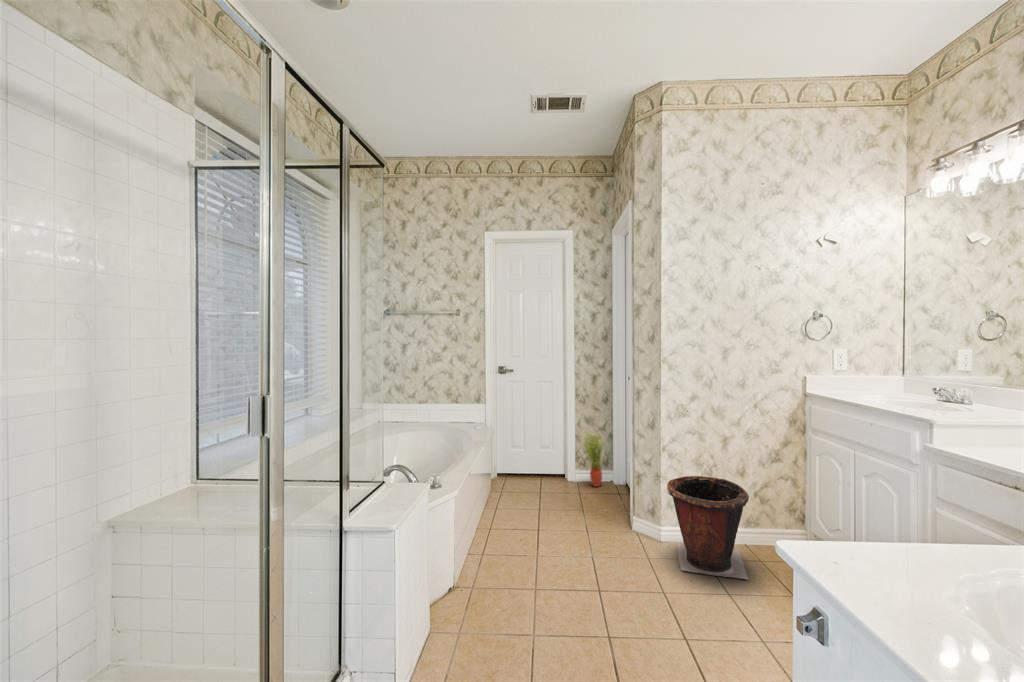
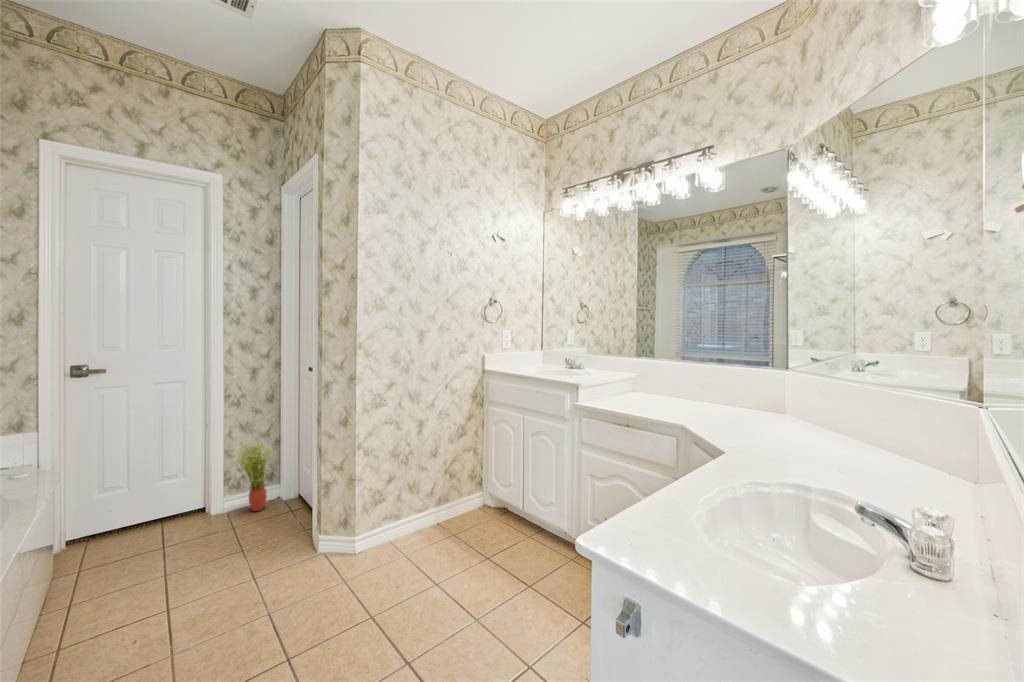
waste bin: present [667,476,749,580] -> none [368,463,454,577]

